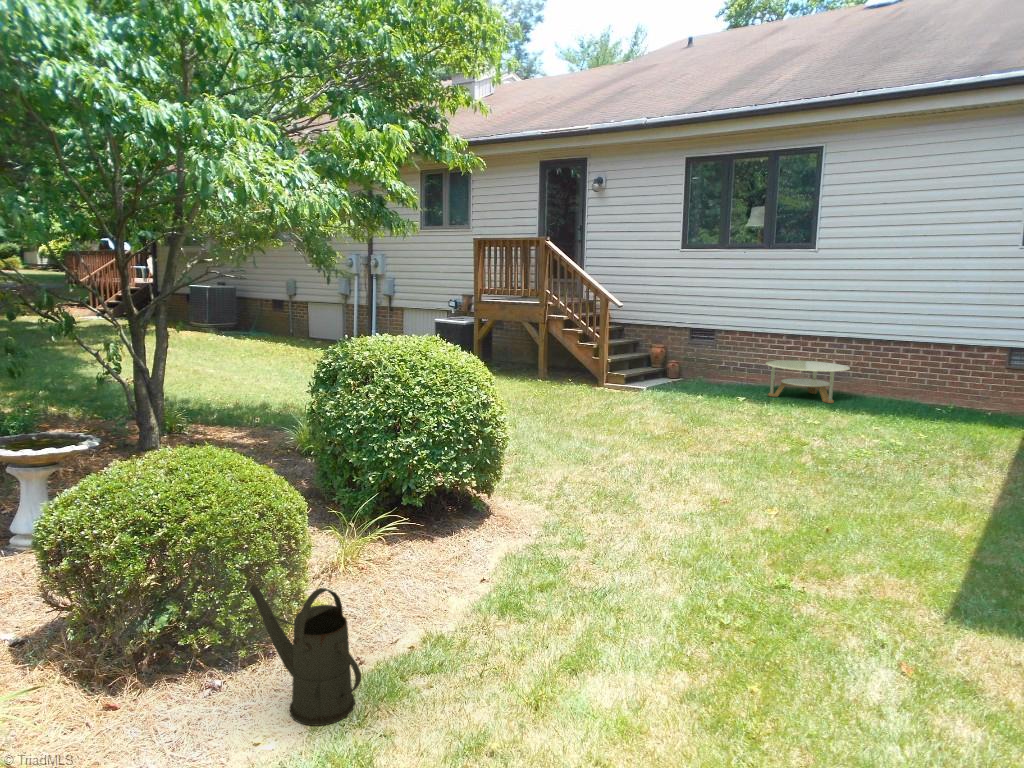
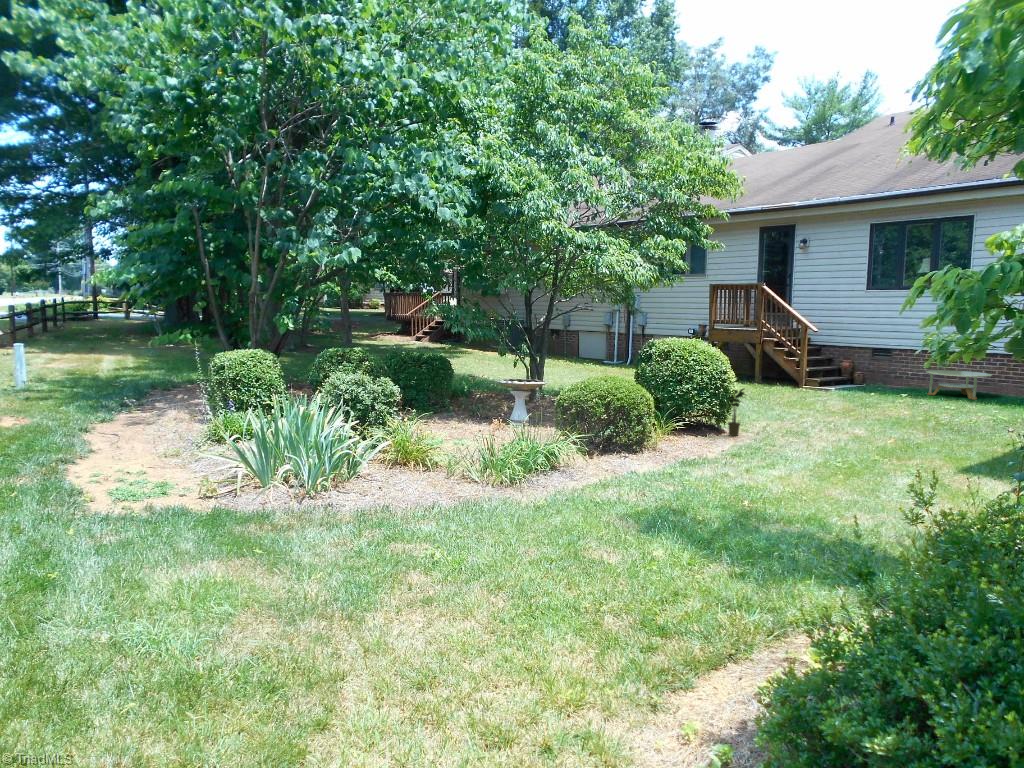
potted plant: none [478,436,529,533] -> present [727,389,746,436]
watering can: present [250,585,361,726] -> none [637,420,683,469]

